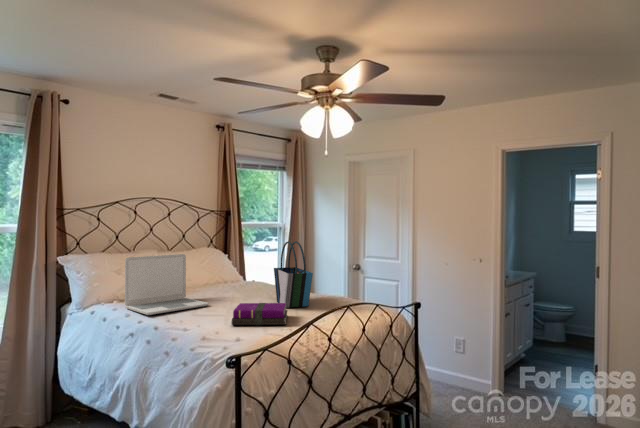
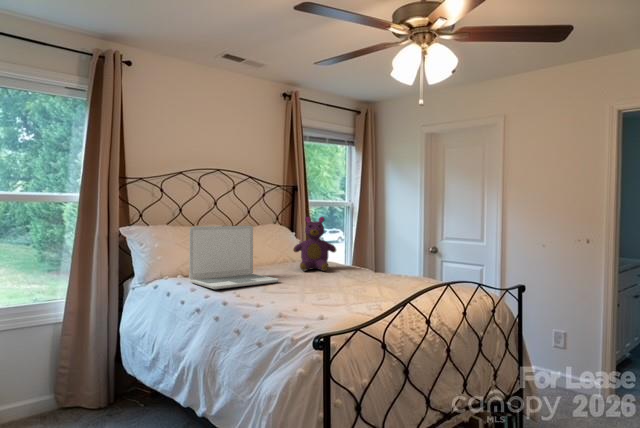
tote bag: present [274,241,313,308] -> none [350,211,399,286]
teddy bear: none [224,243,264,293] -> present [293,217,336,271]
notebook: present [232,303,287,325] -> none [309,279,373,304]

